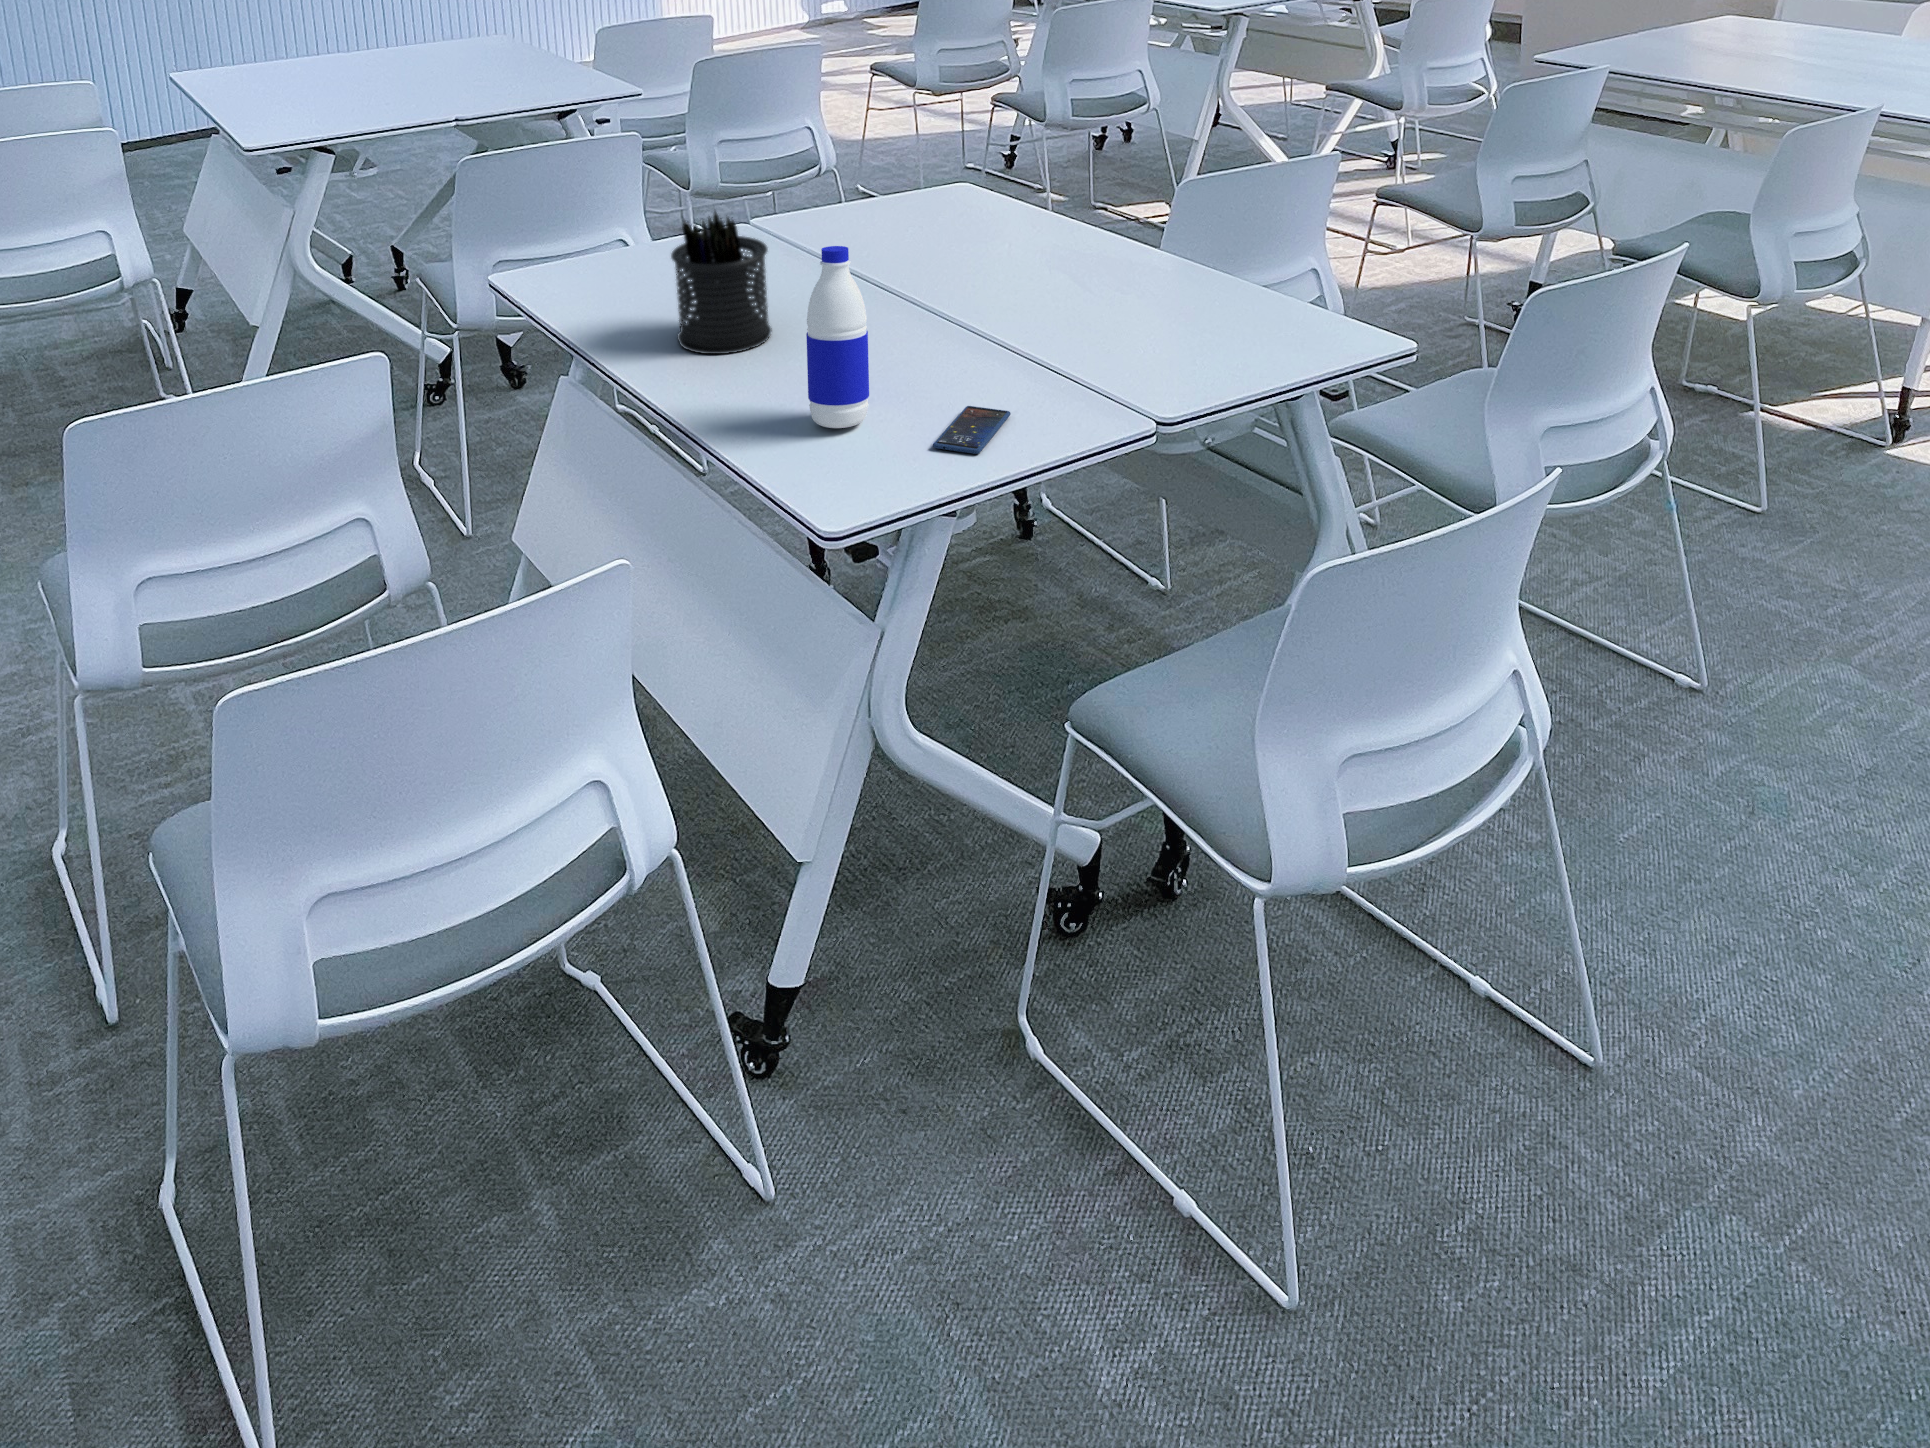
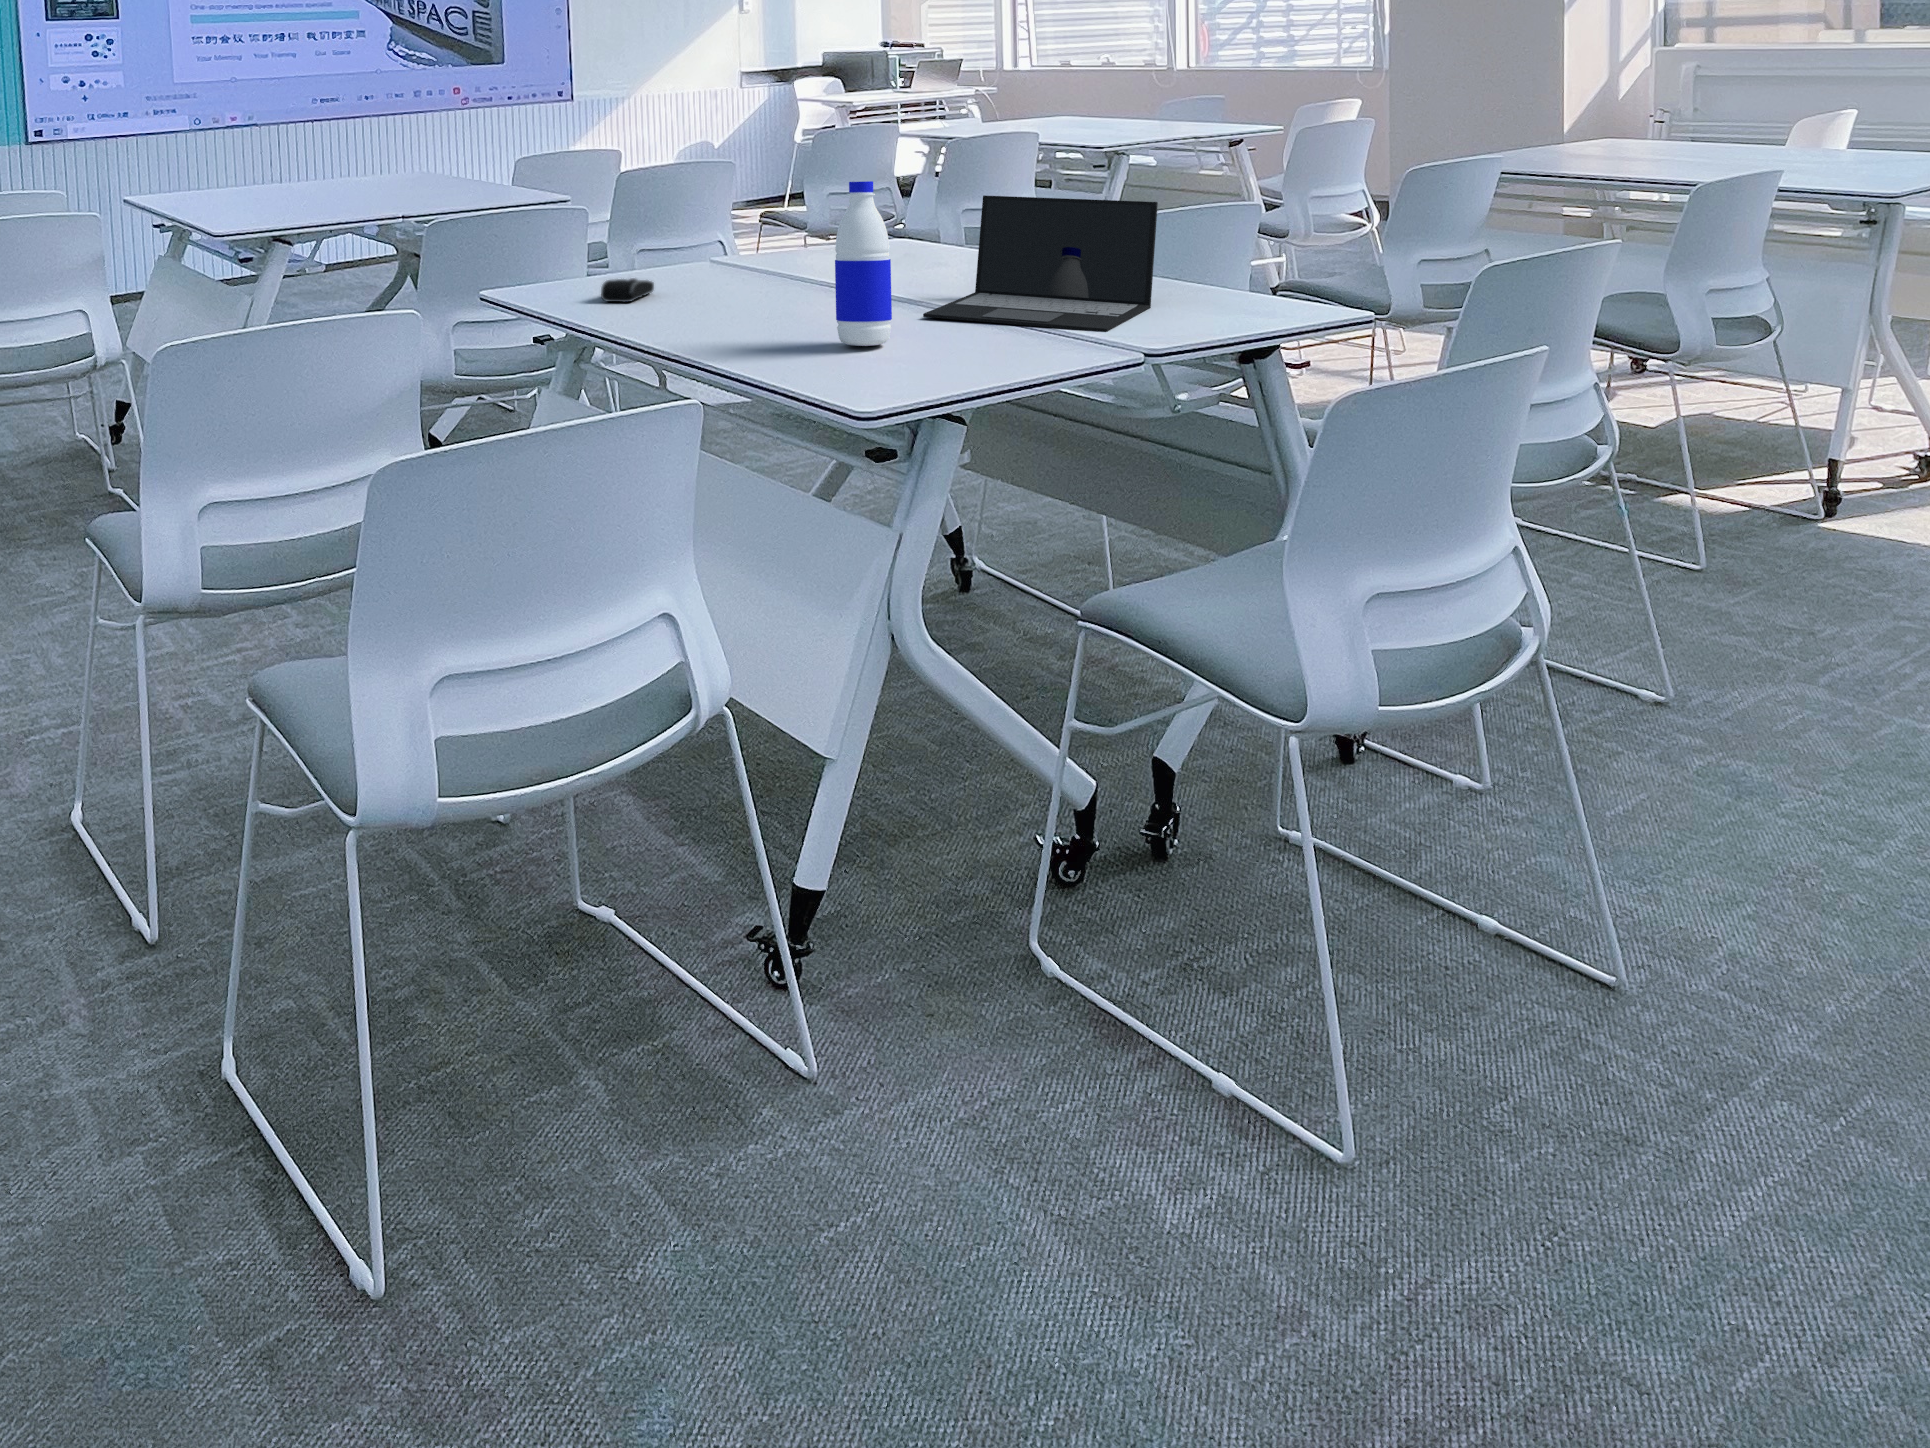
pen holder: present [671,211,772,354] -> none [685,185,774,318]
laptop: none [921,211,1179,402] -> present [923,195,1158,332]
computer mouse: none [593,282,657,316] -> present [601,278,654,303]
smartphone: present [933,406,1011,454] -> none [959,333,1022,356]

